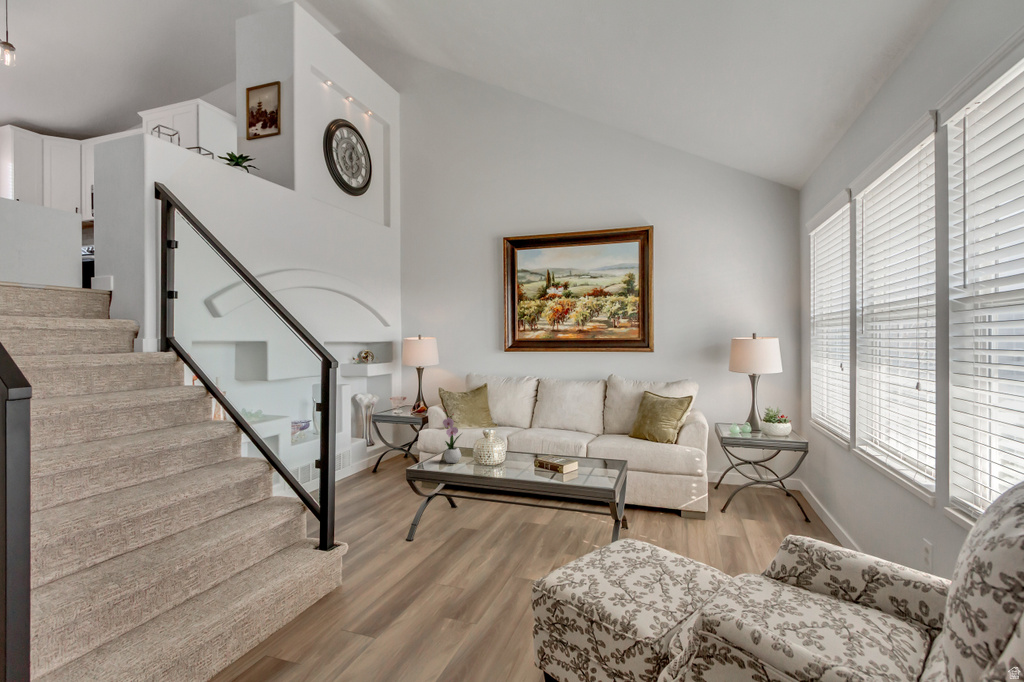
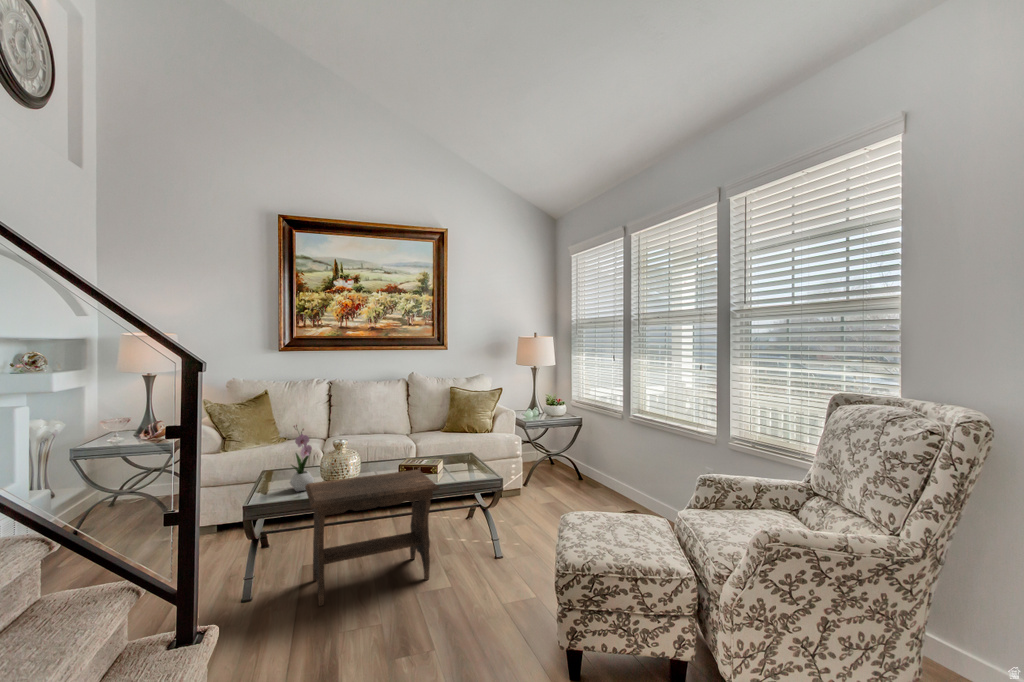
footstool: none [428,457,541,565] -> present [305,470,439,606]

